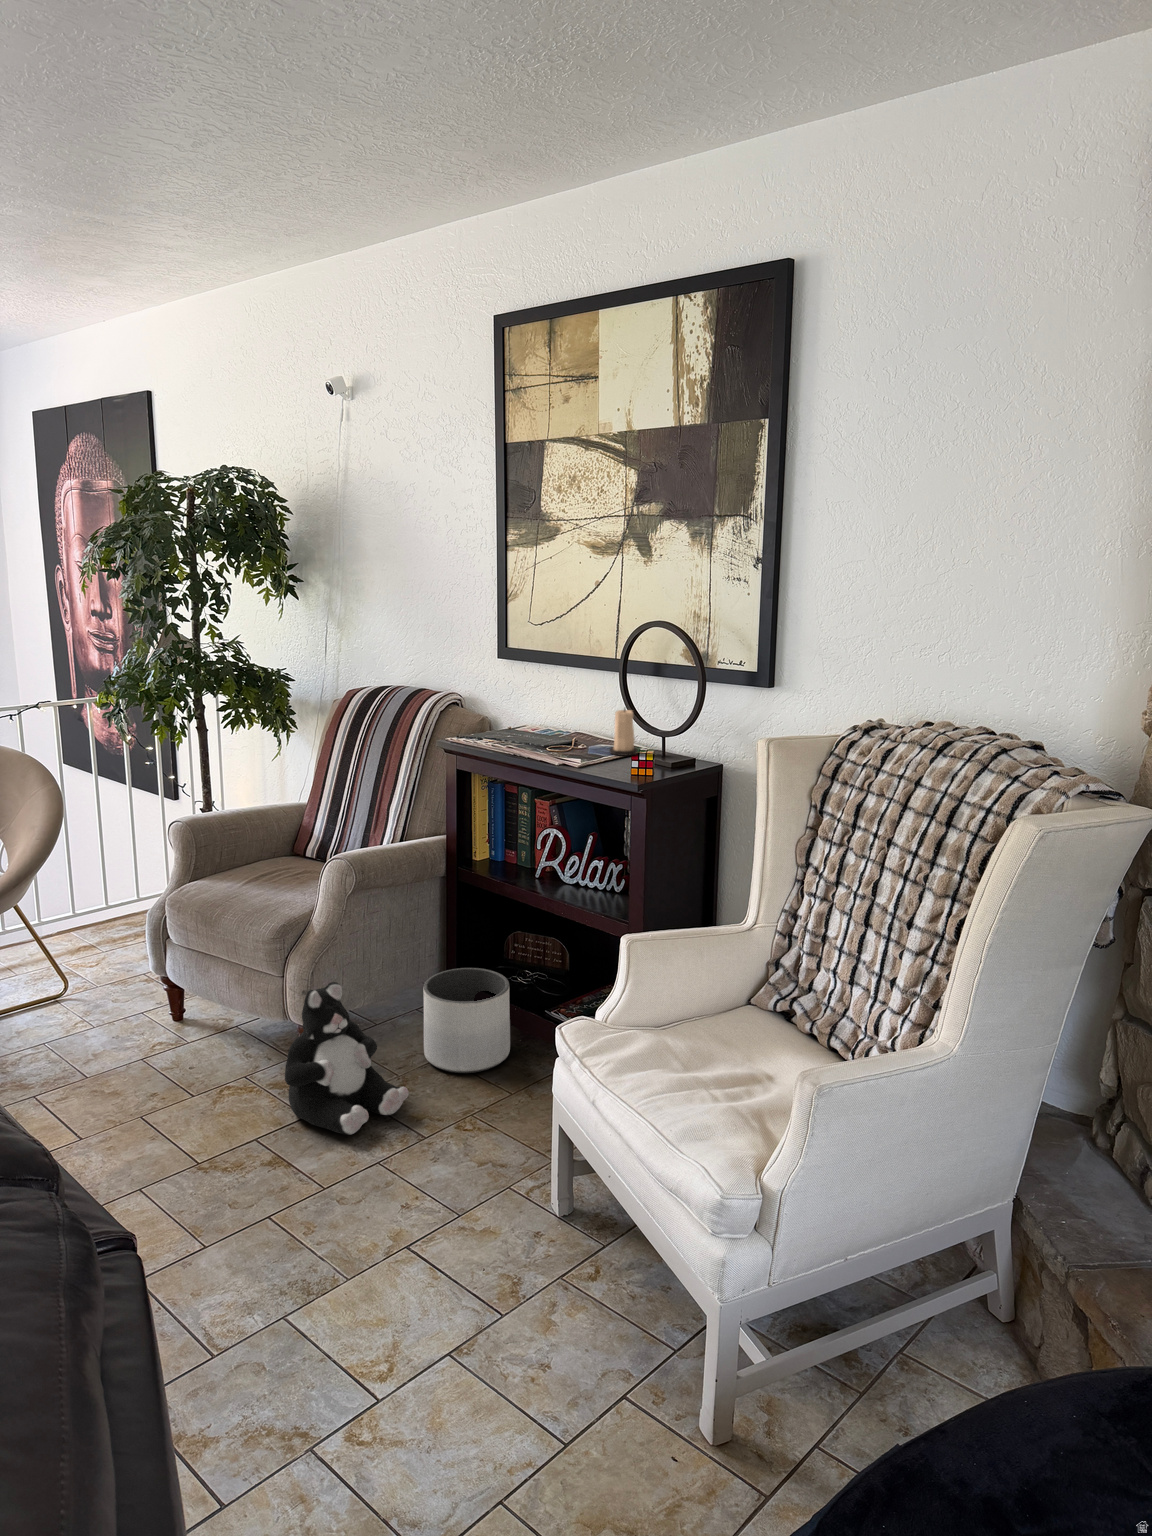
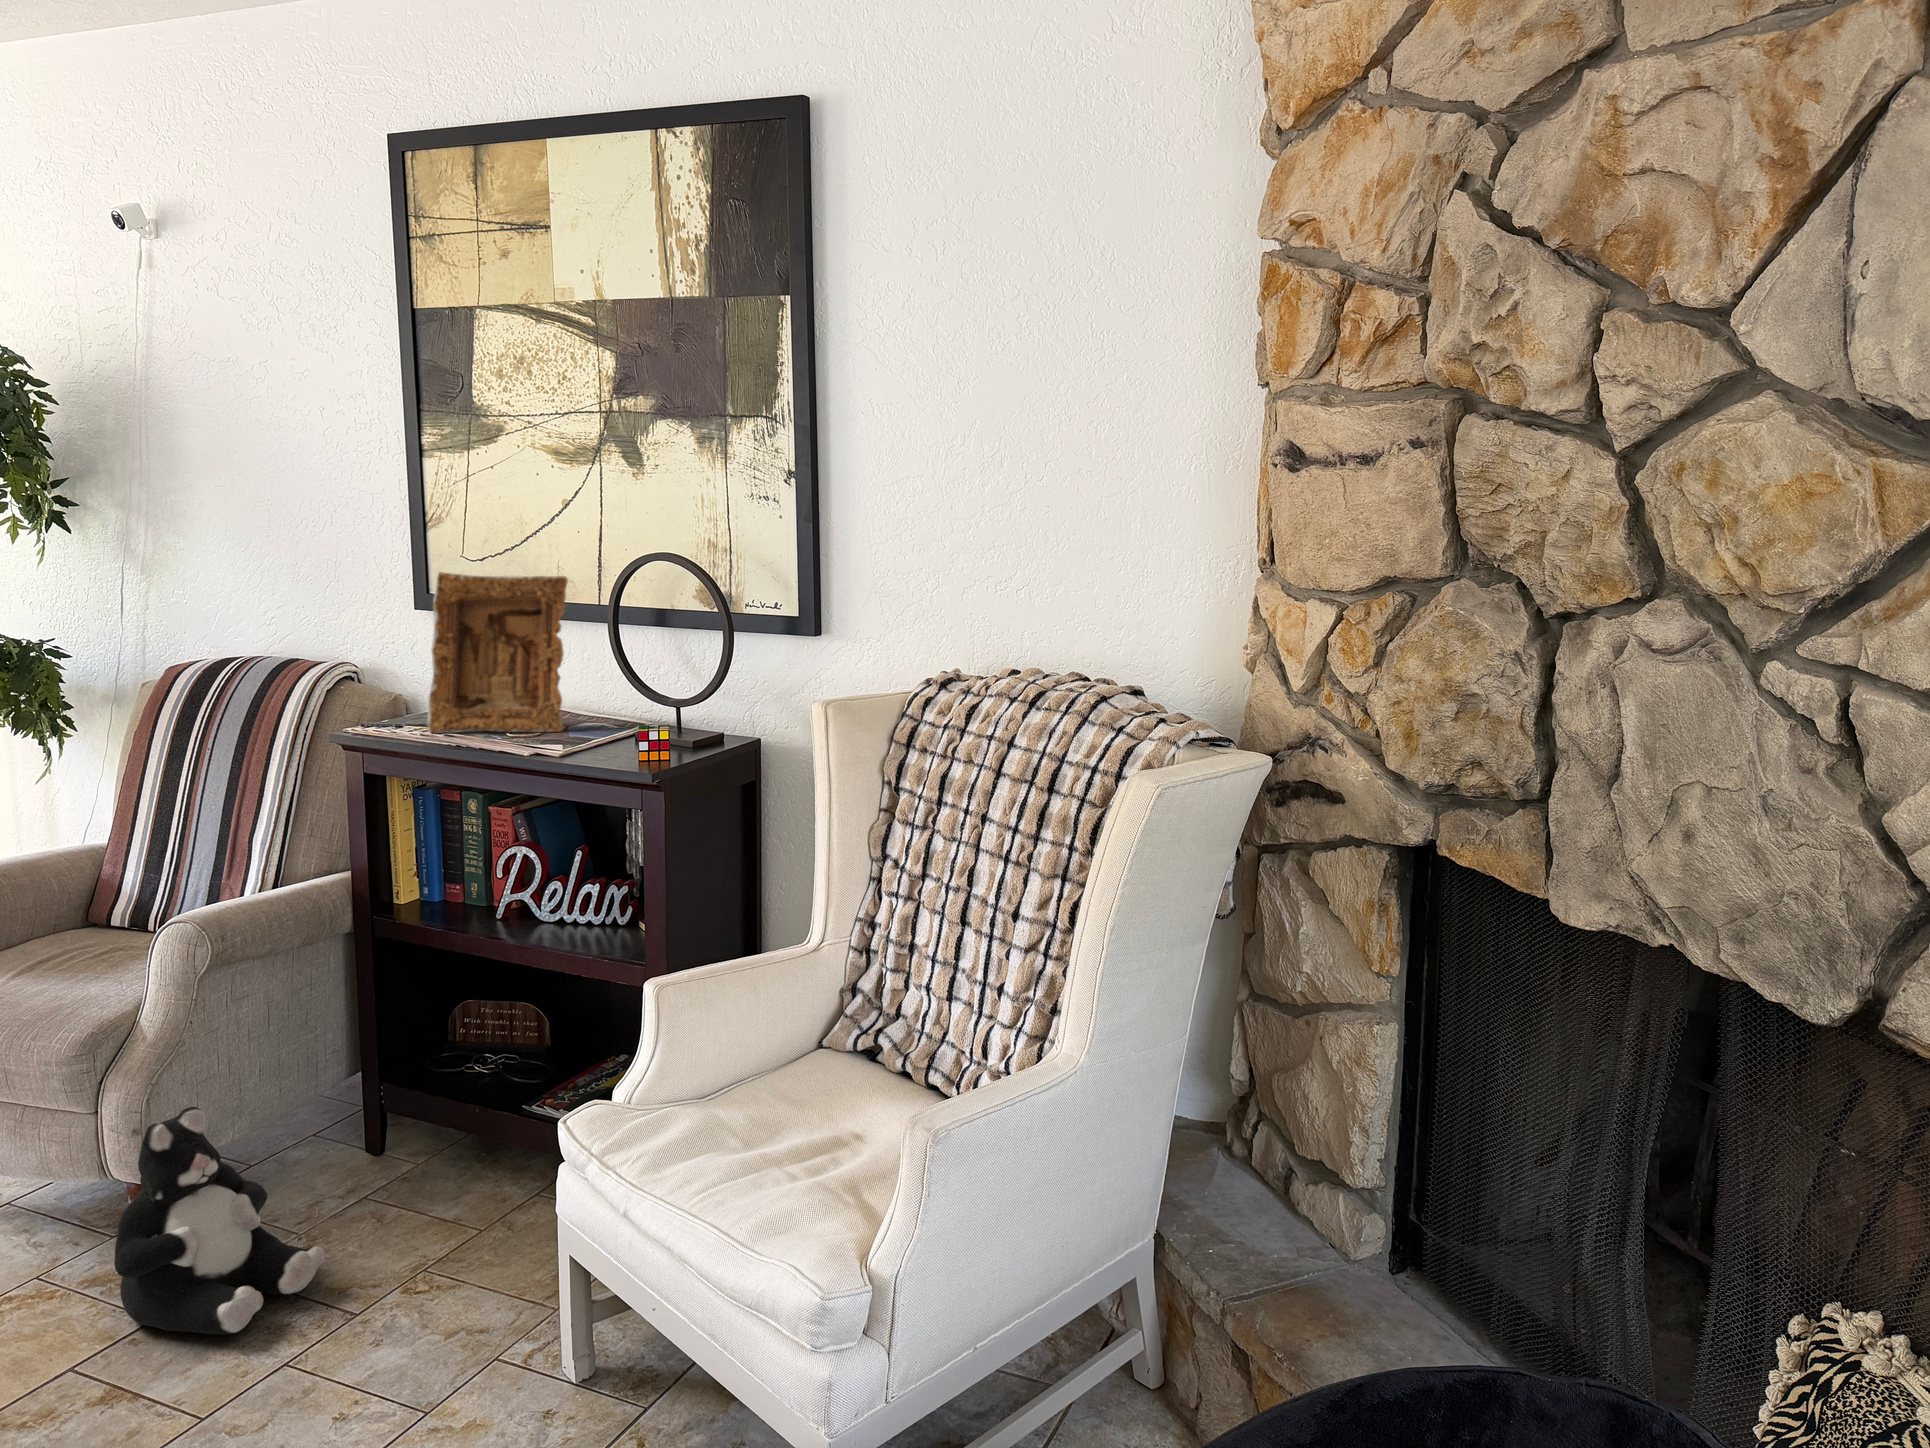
picture frame: none [496,631,596,749] -> present [427,572,568,733]
candle: present [610,708,638,756] -> none [599,670,639,737]
planter: present [423,968,510,1073] -> none [334,1058,474,1215]

